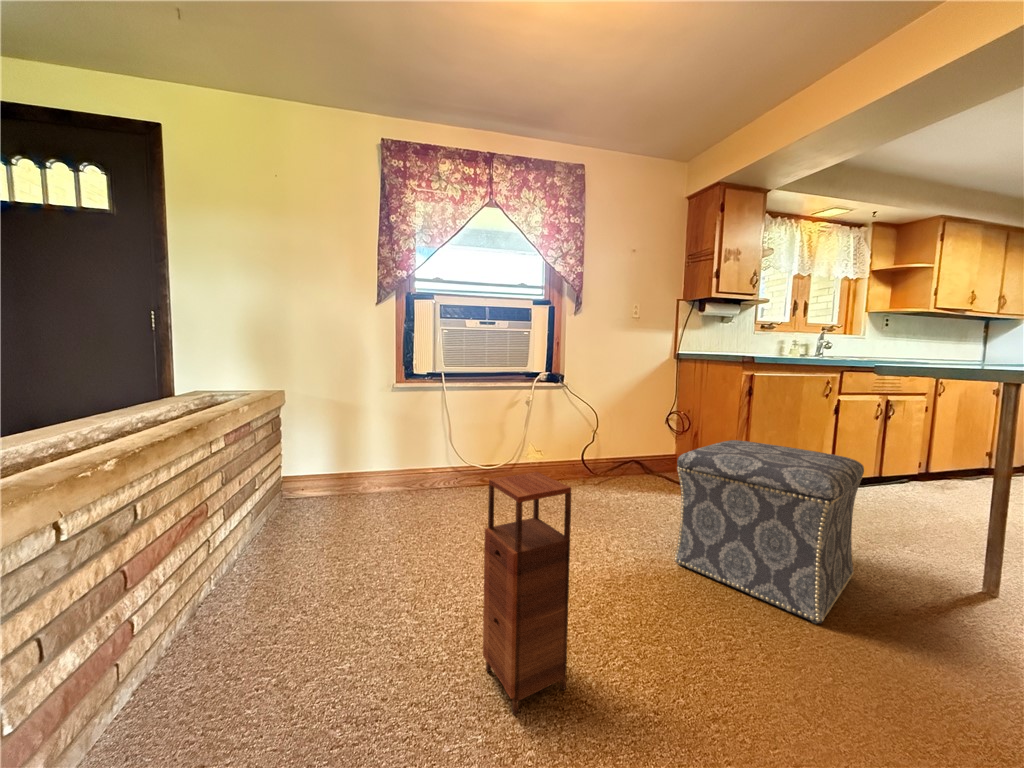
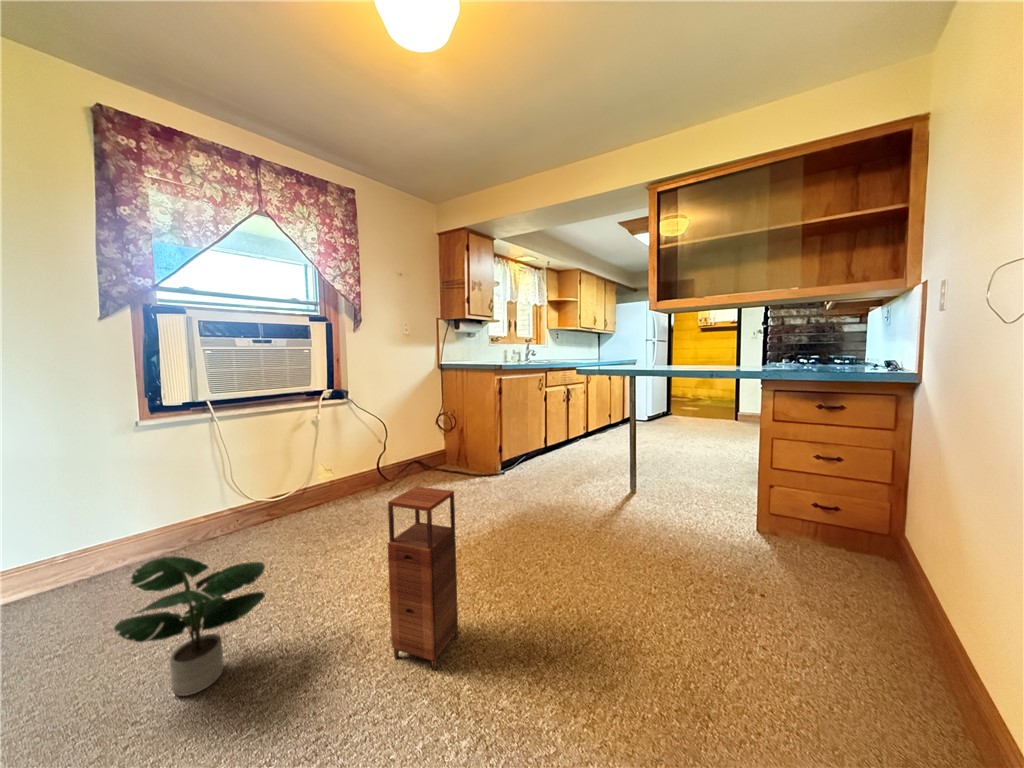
ottoman: present [675,440,864,624] -> none [478,431,572,535]
potted plant: none [301,483,411,606] -> present [114,556,265,696]

